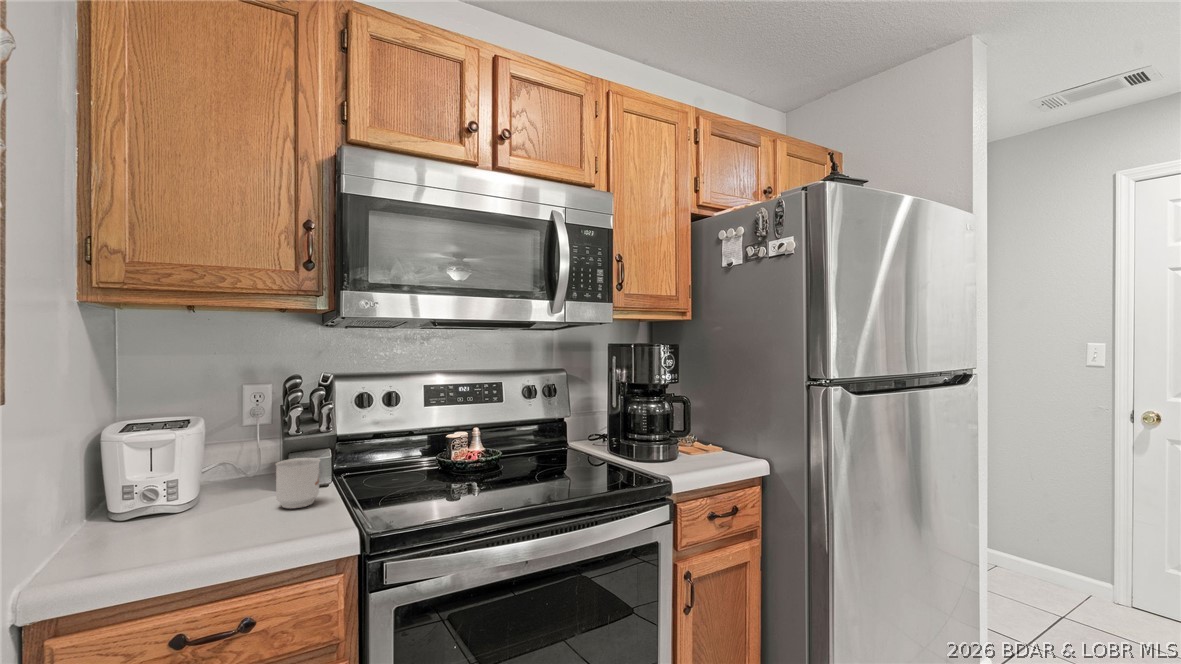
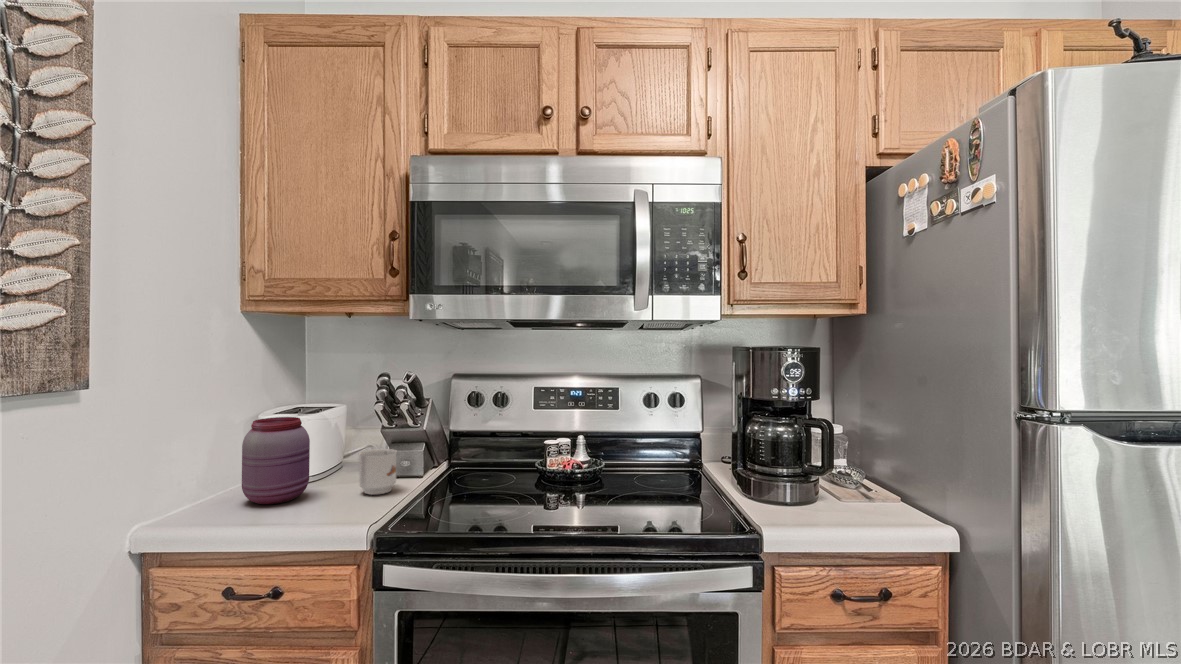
jar: none [130,432,219,539] -> present [242,417,310,504]

